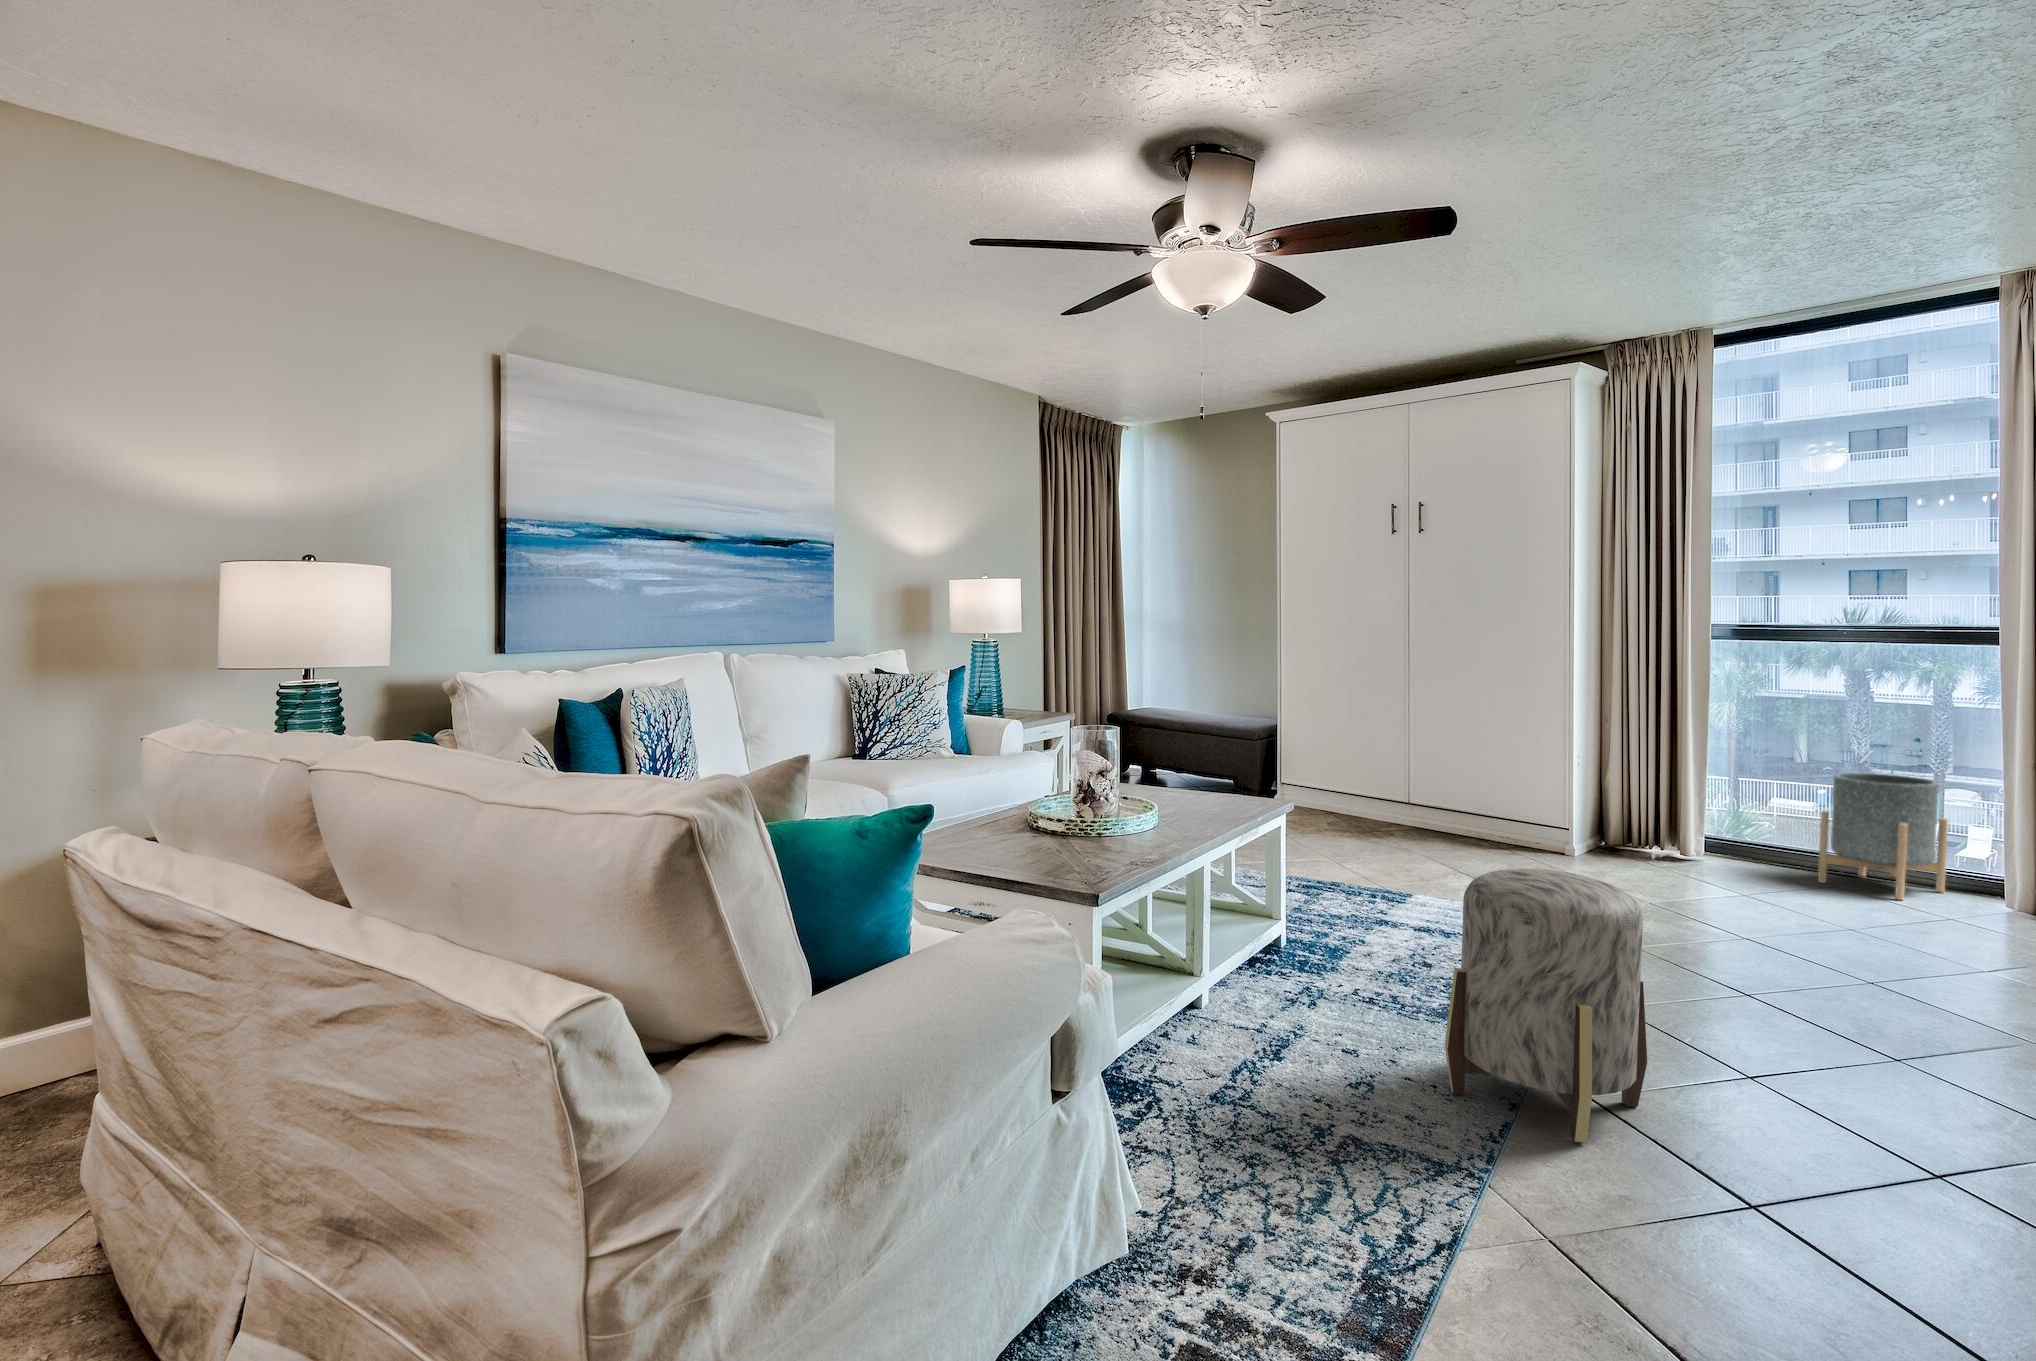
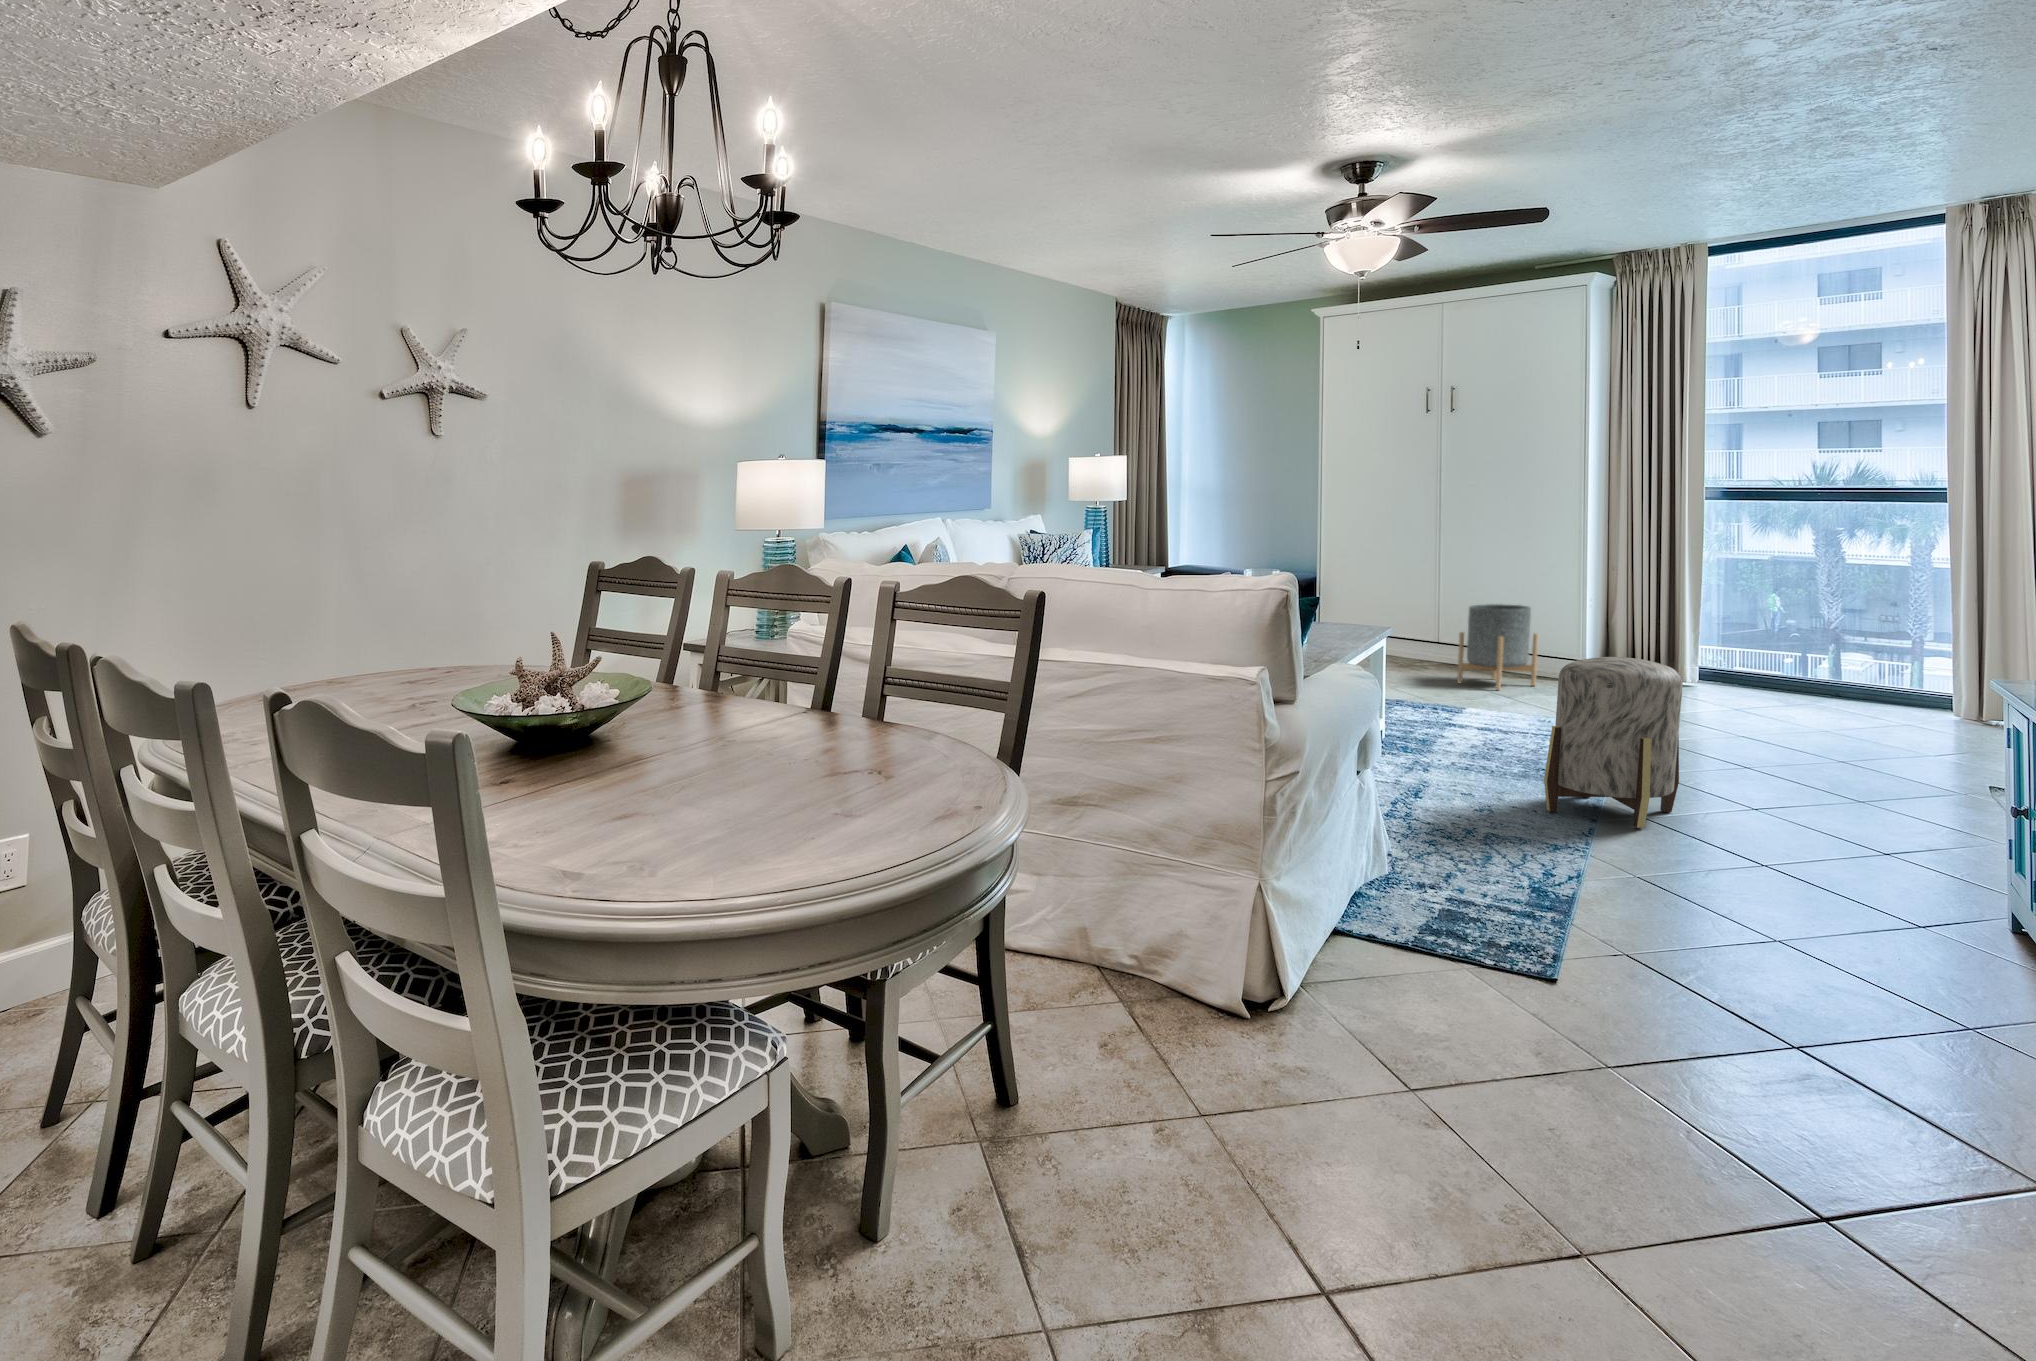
planter: present [1818,773,1948,900] -> present [1457,604,1538,690]

